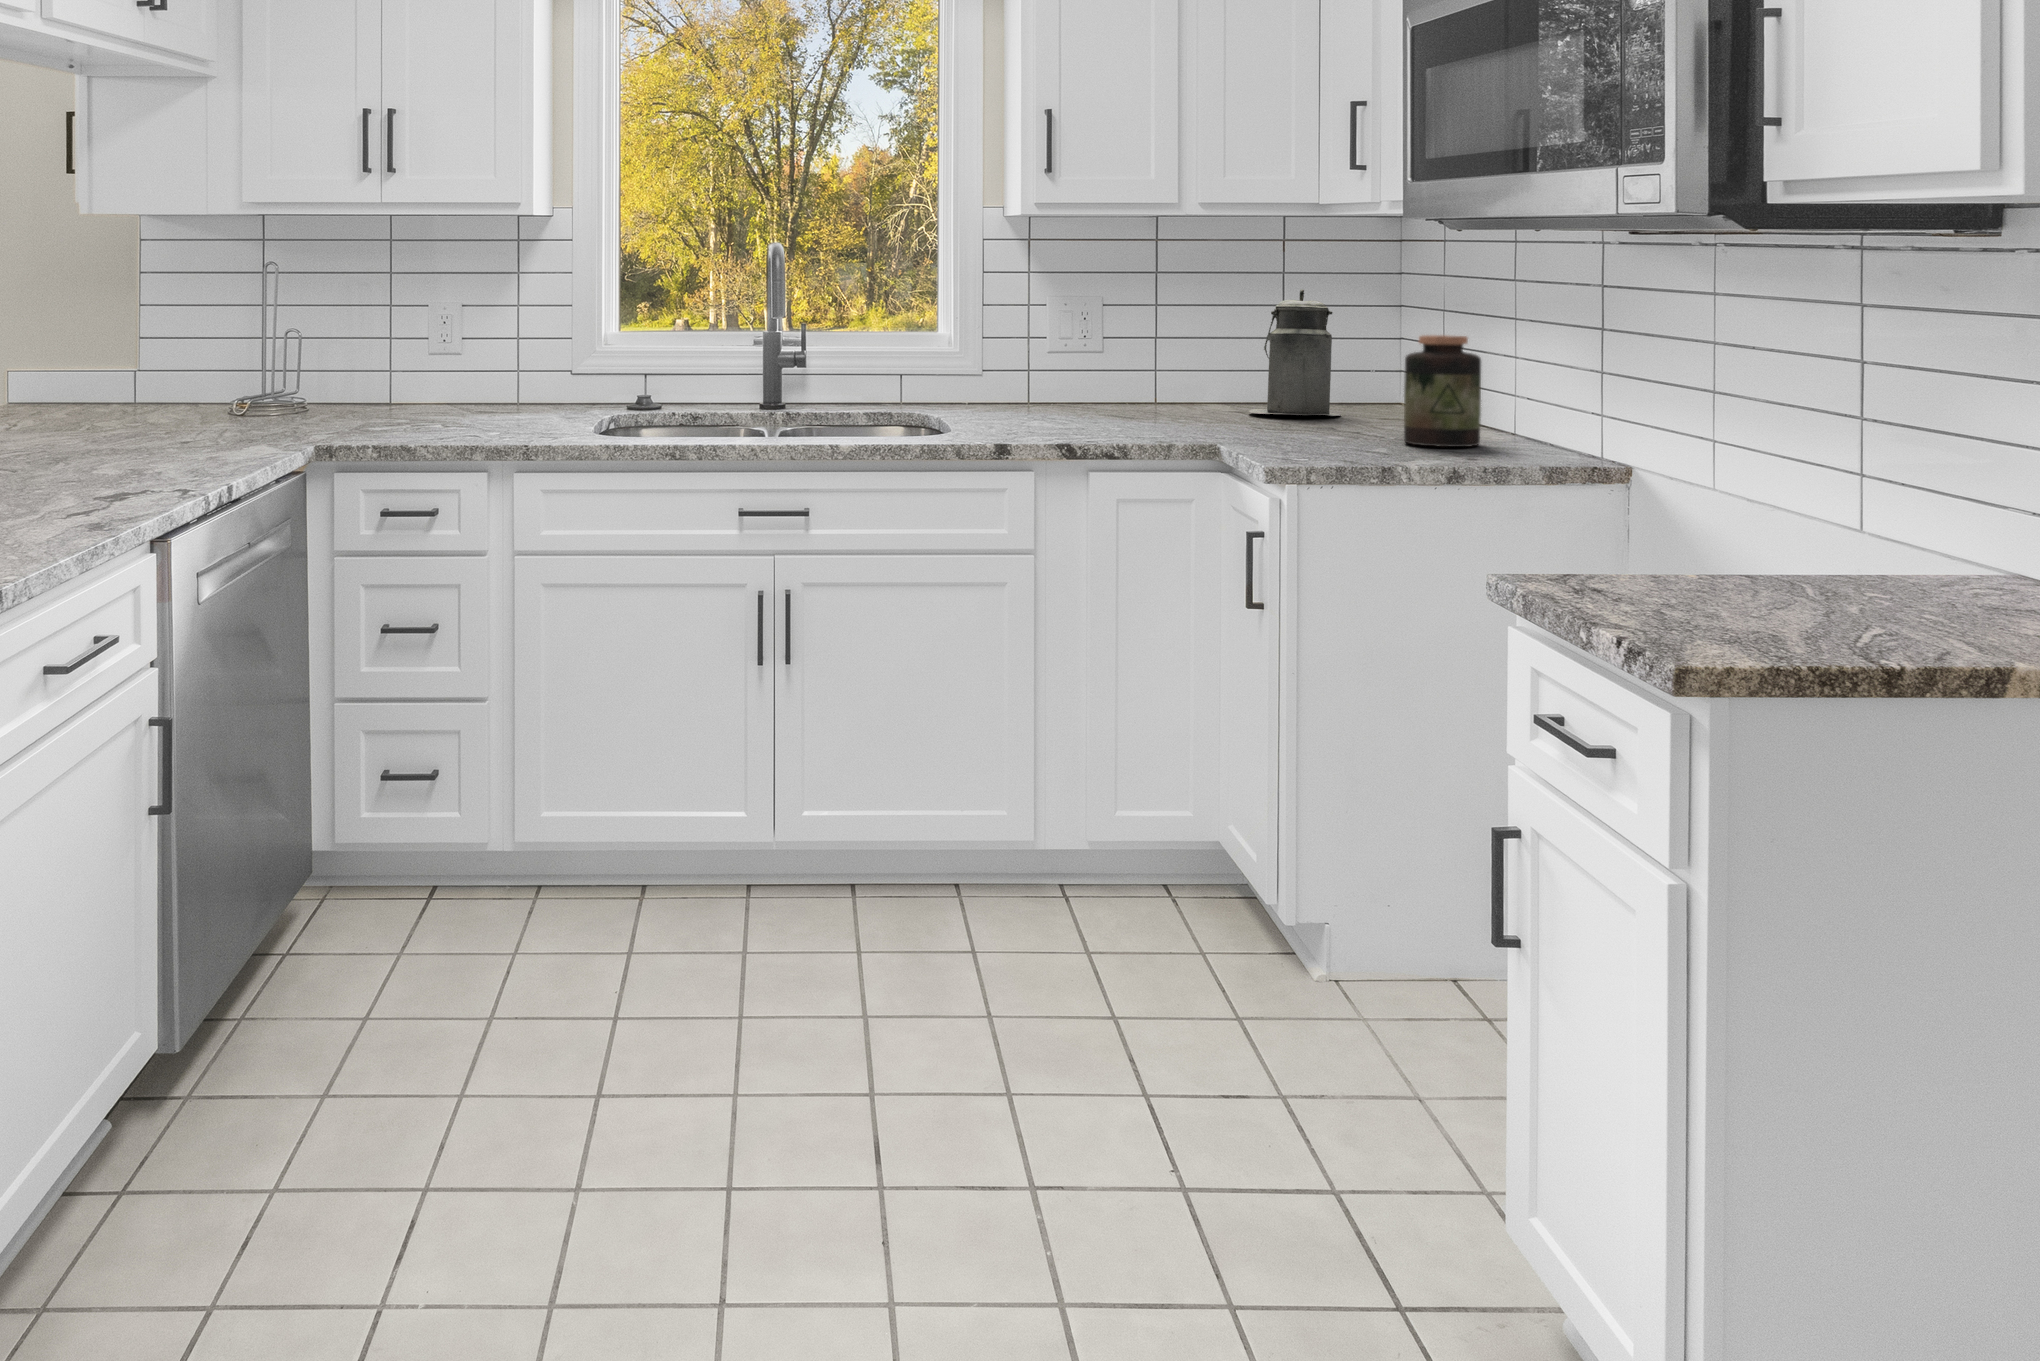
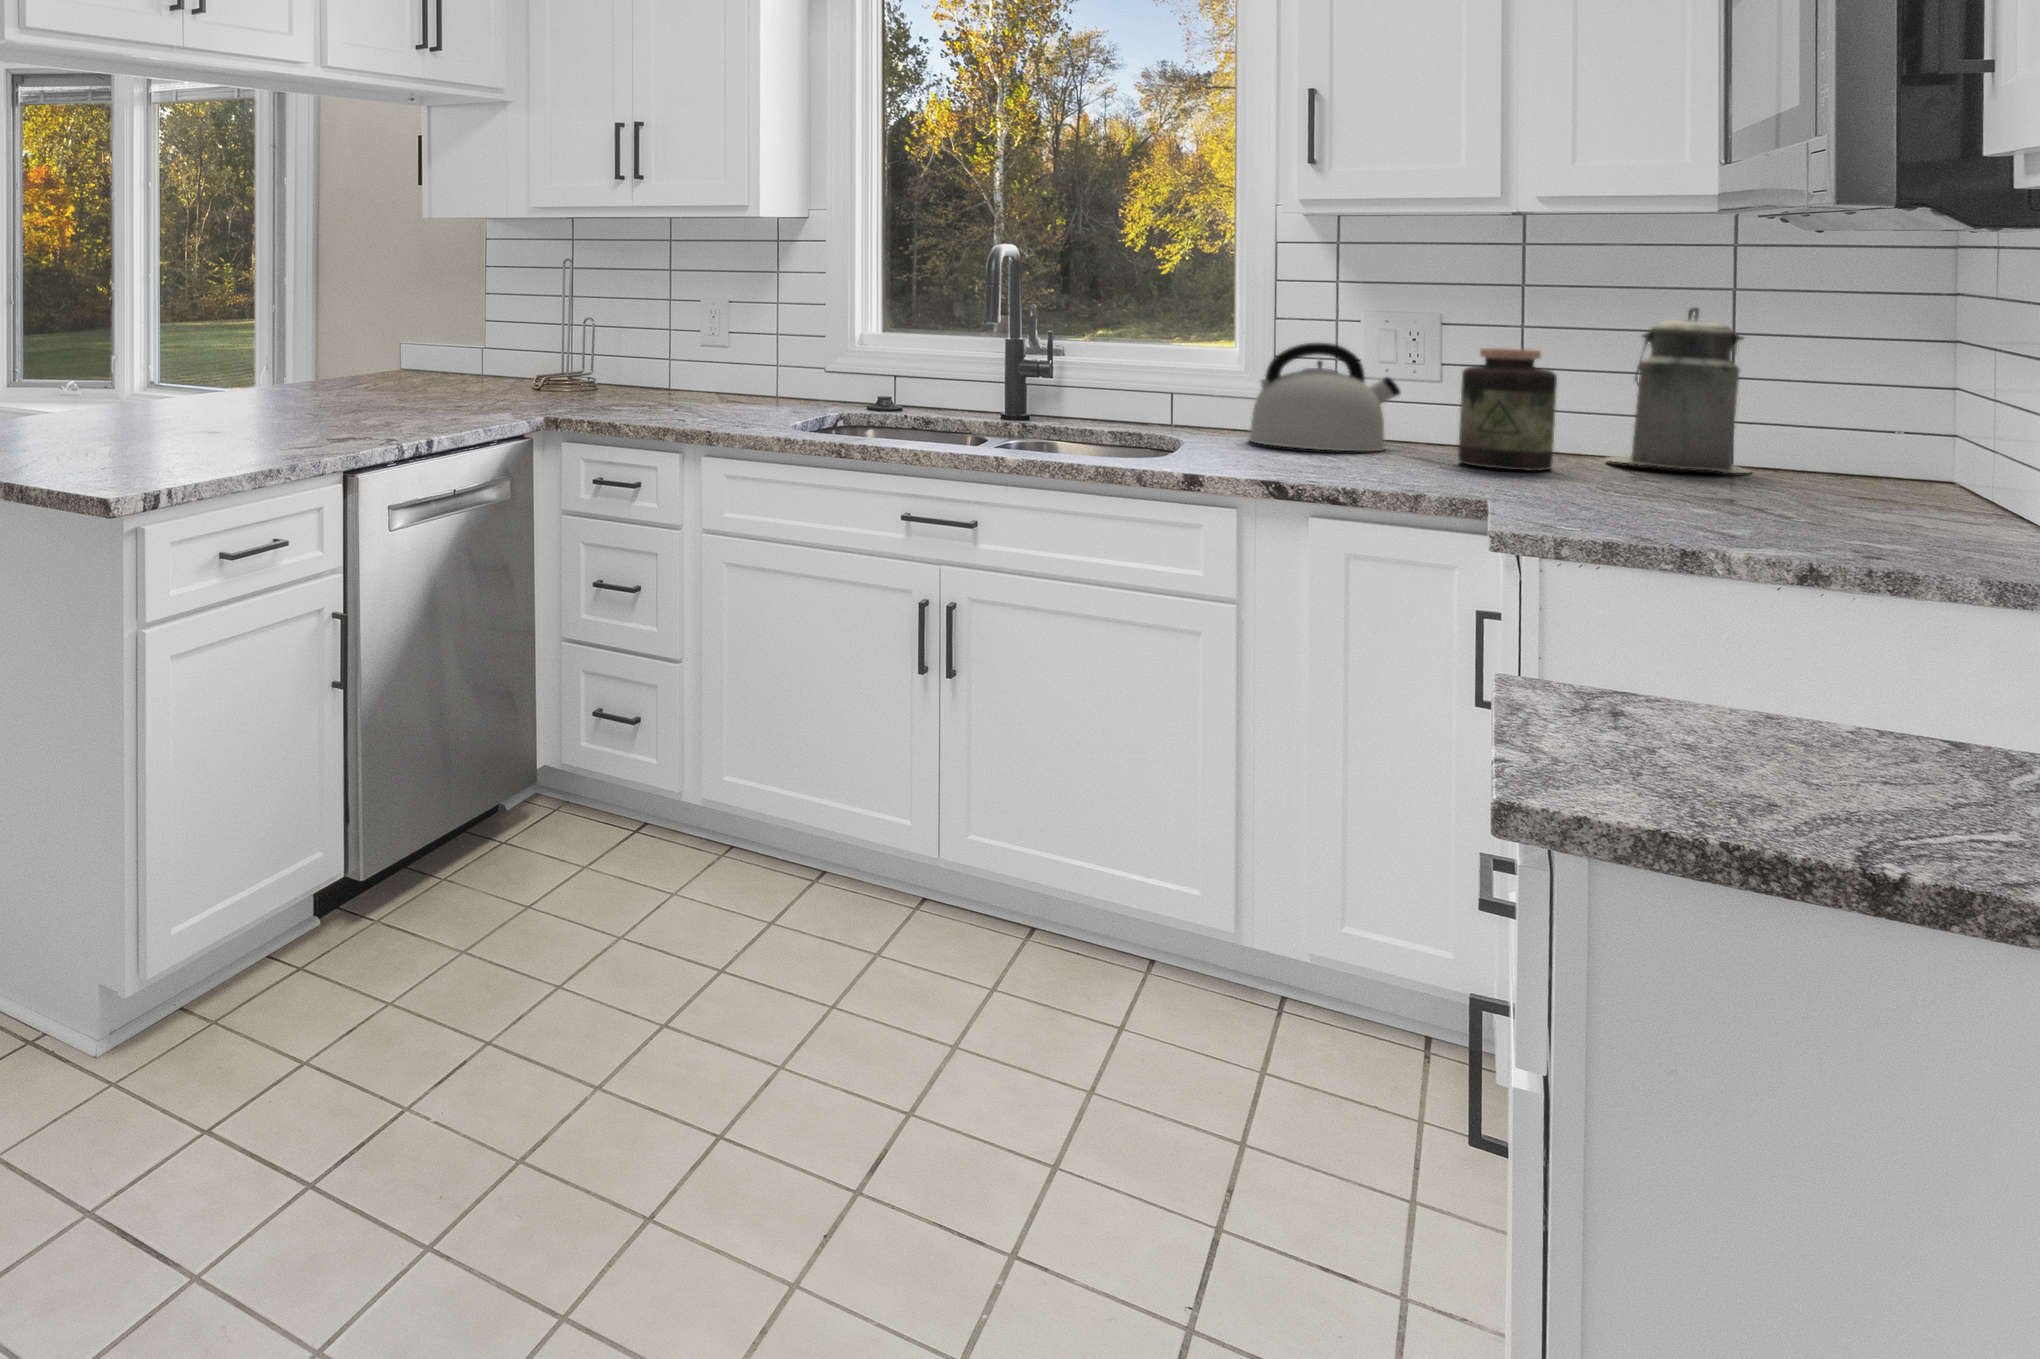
kettle: none [994,327,1107,419] -> present [1249,343,1400,451]
jar: present [1404,335,1481,447] -> present [1458,348,1557,471]

